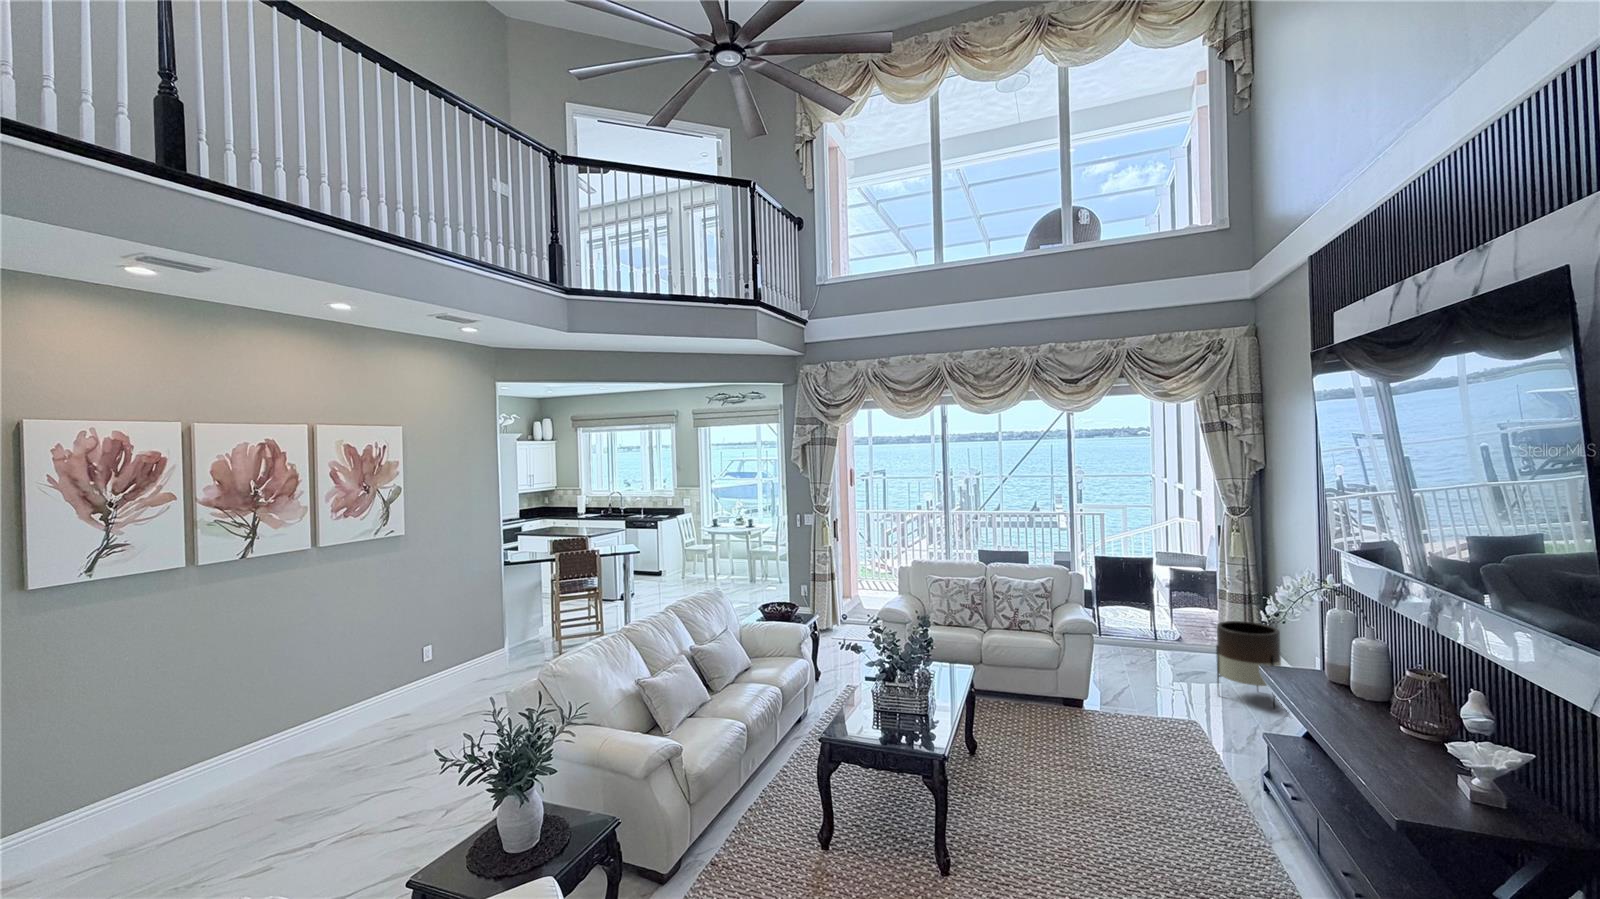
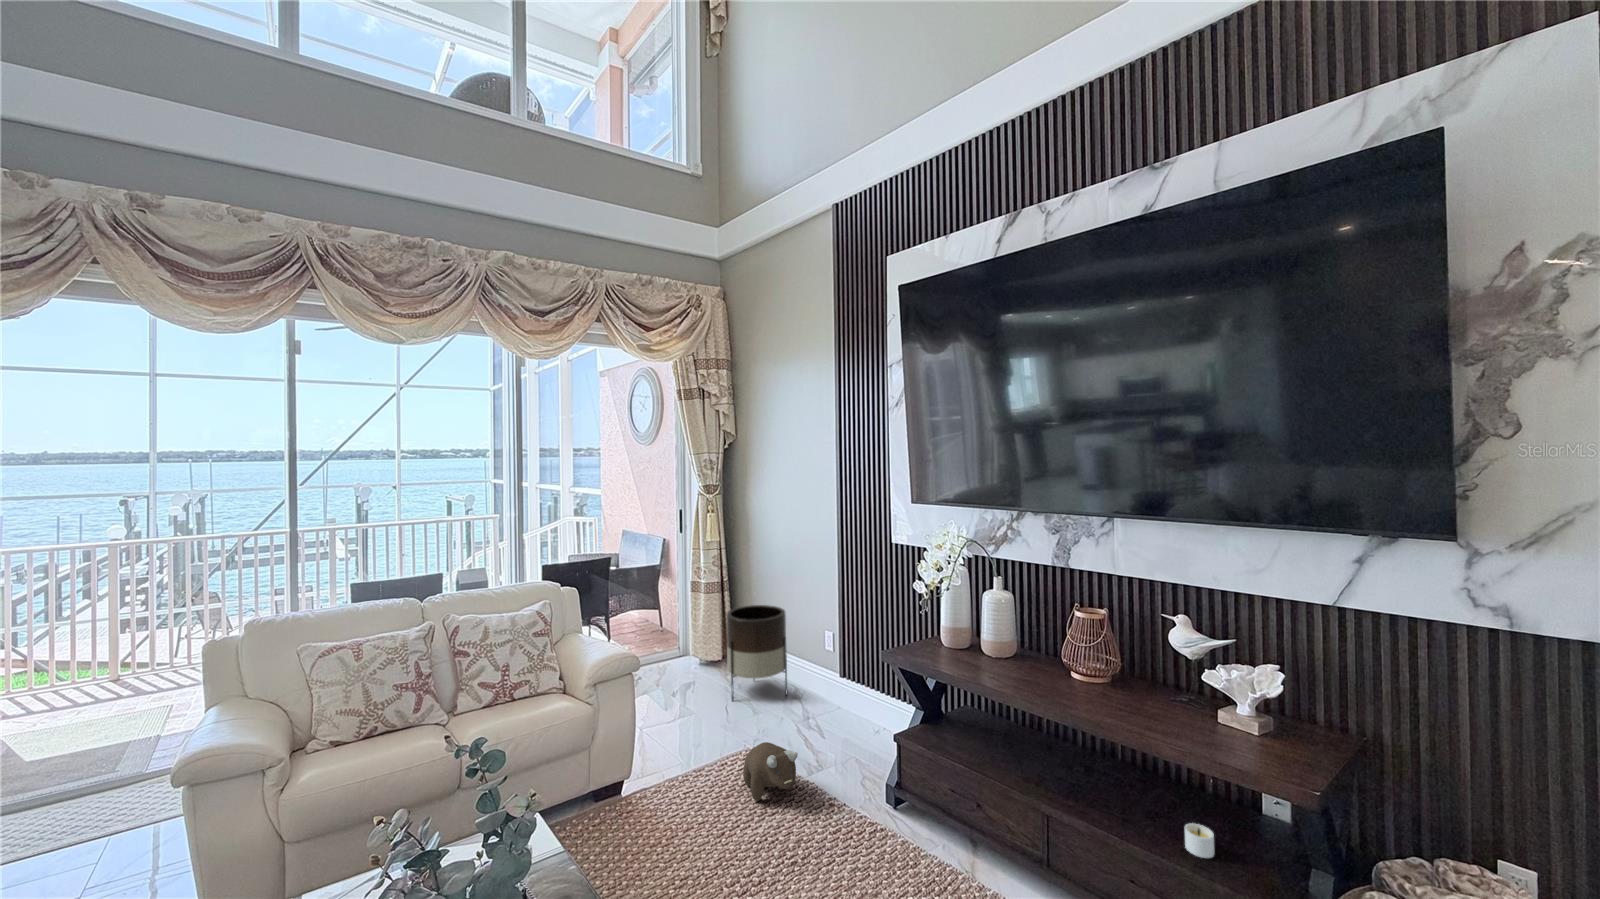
plush toy: none [1155,709,1197,749] -> present [743,742,798,801]
candle: none [1371,833,1399,867] -> present [1185,823,1214,858]

